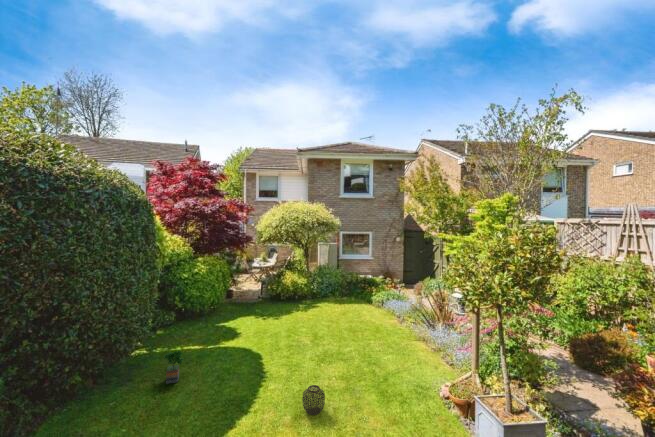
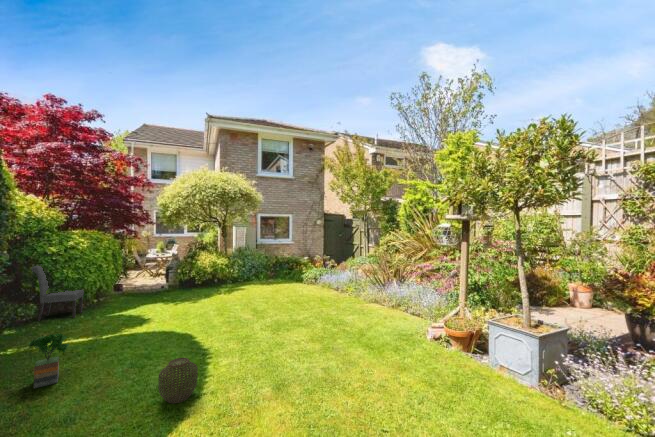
chair: none [174,285,203,324] -> present [31,266,84,321]
woven basket: present [302,385,325,415] -> present [158,358,198,404]

